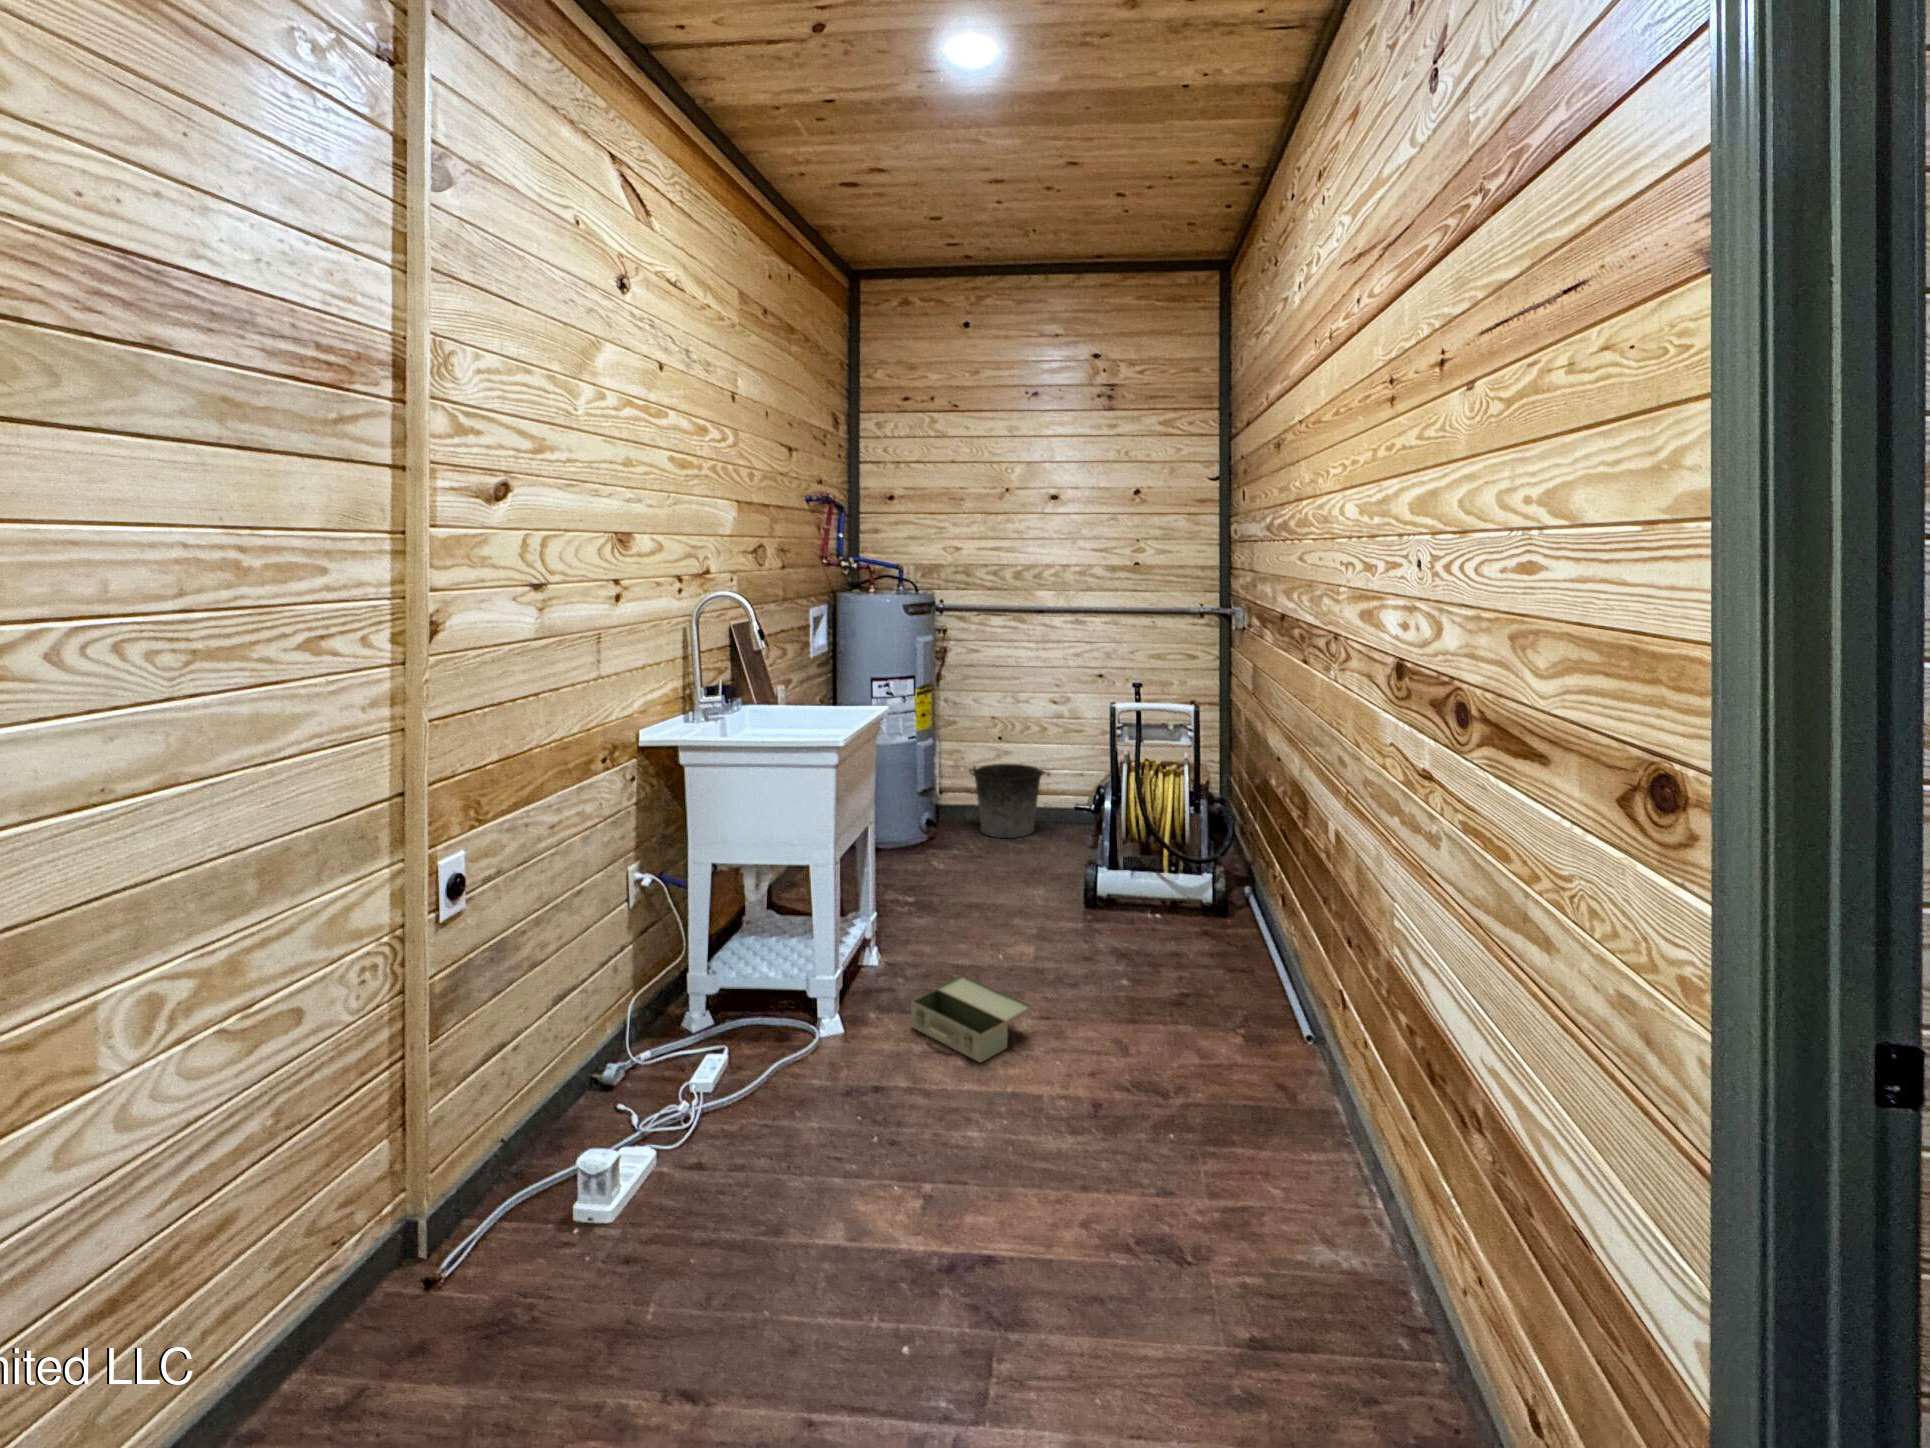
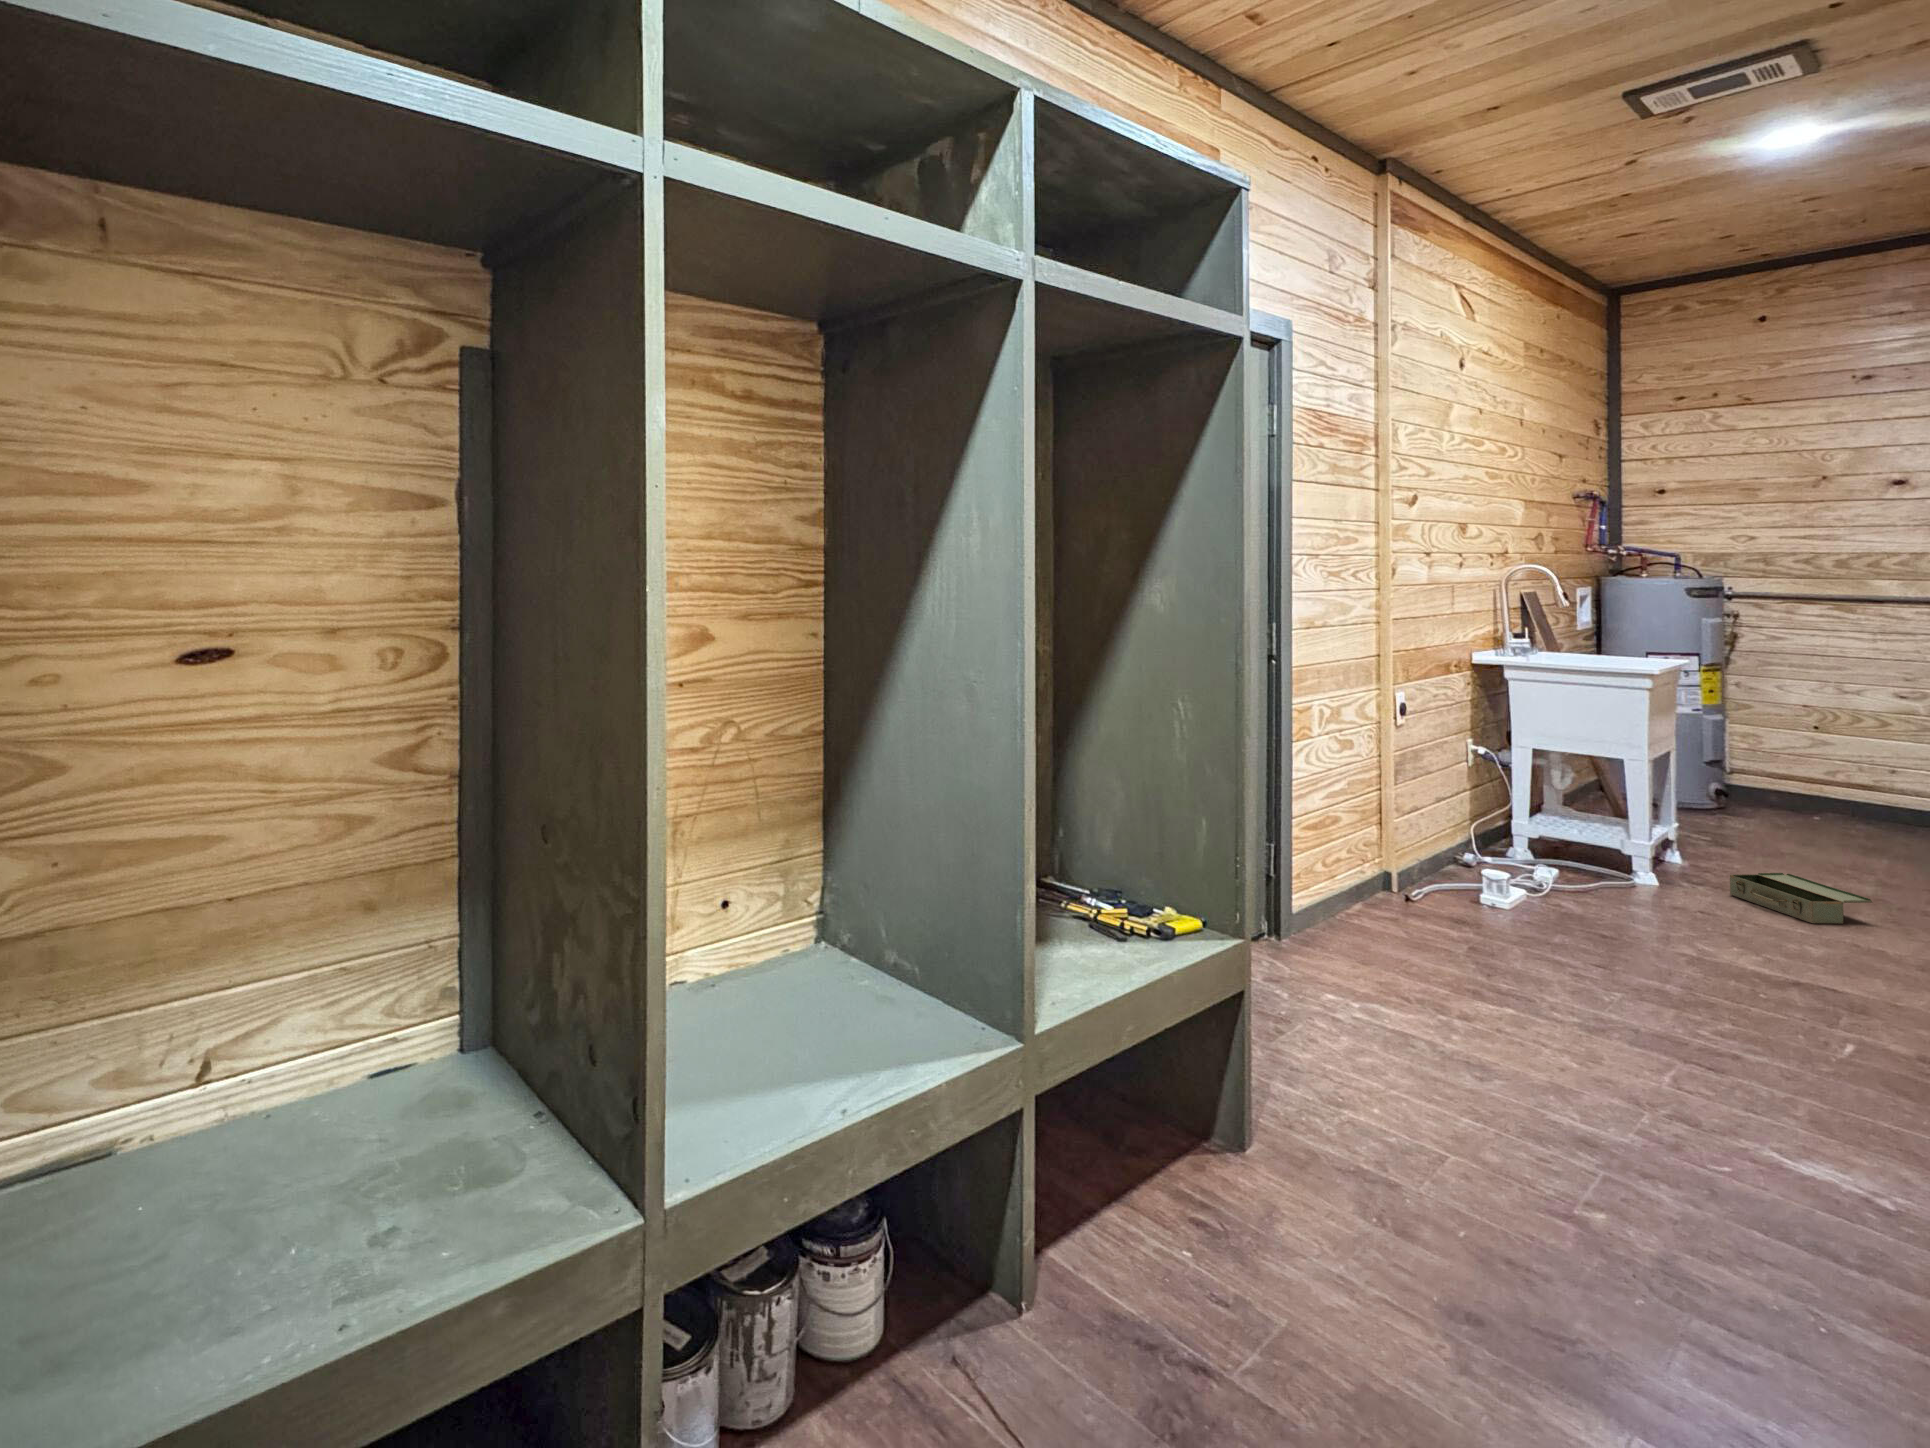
bucket: present [969,764,1046,838] -> none [1772,746,1889,822]

